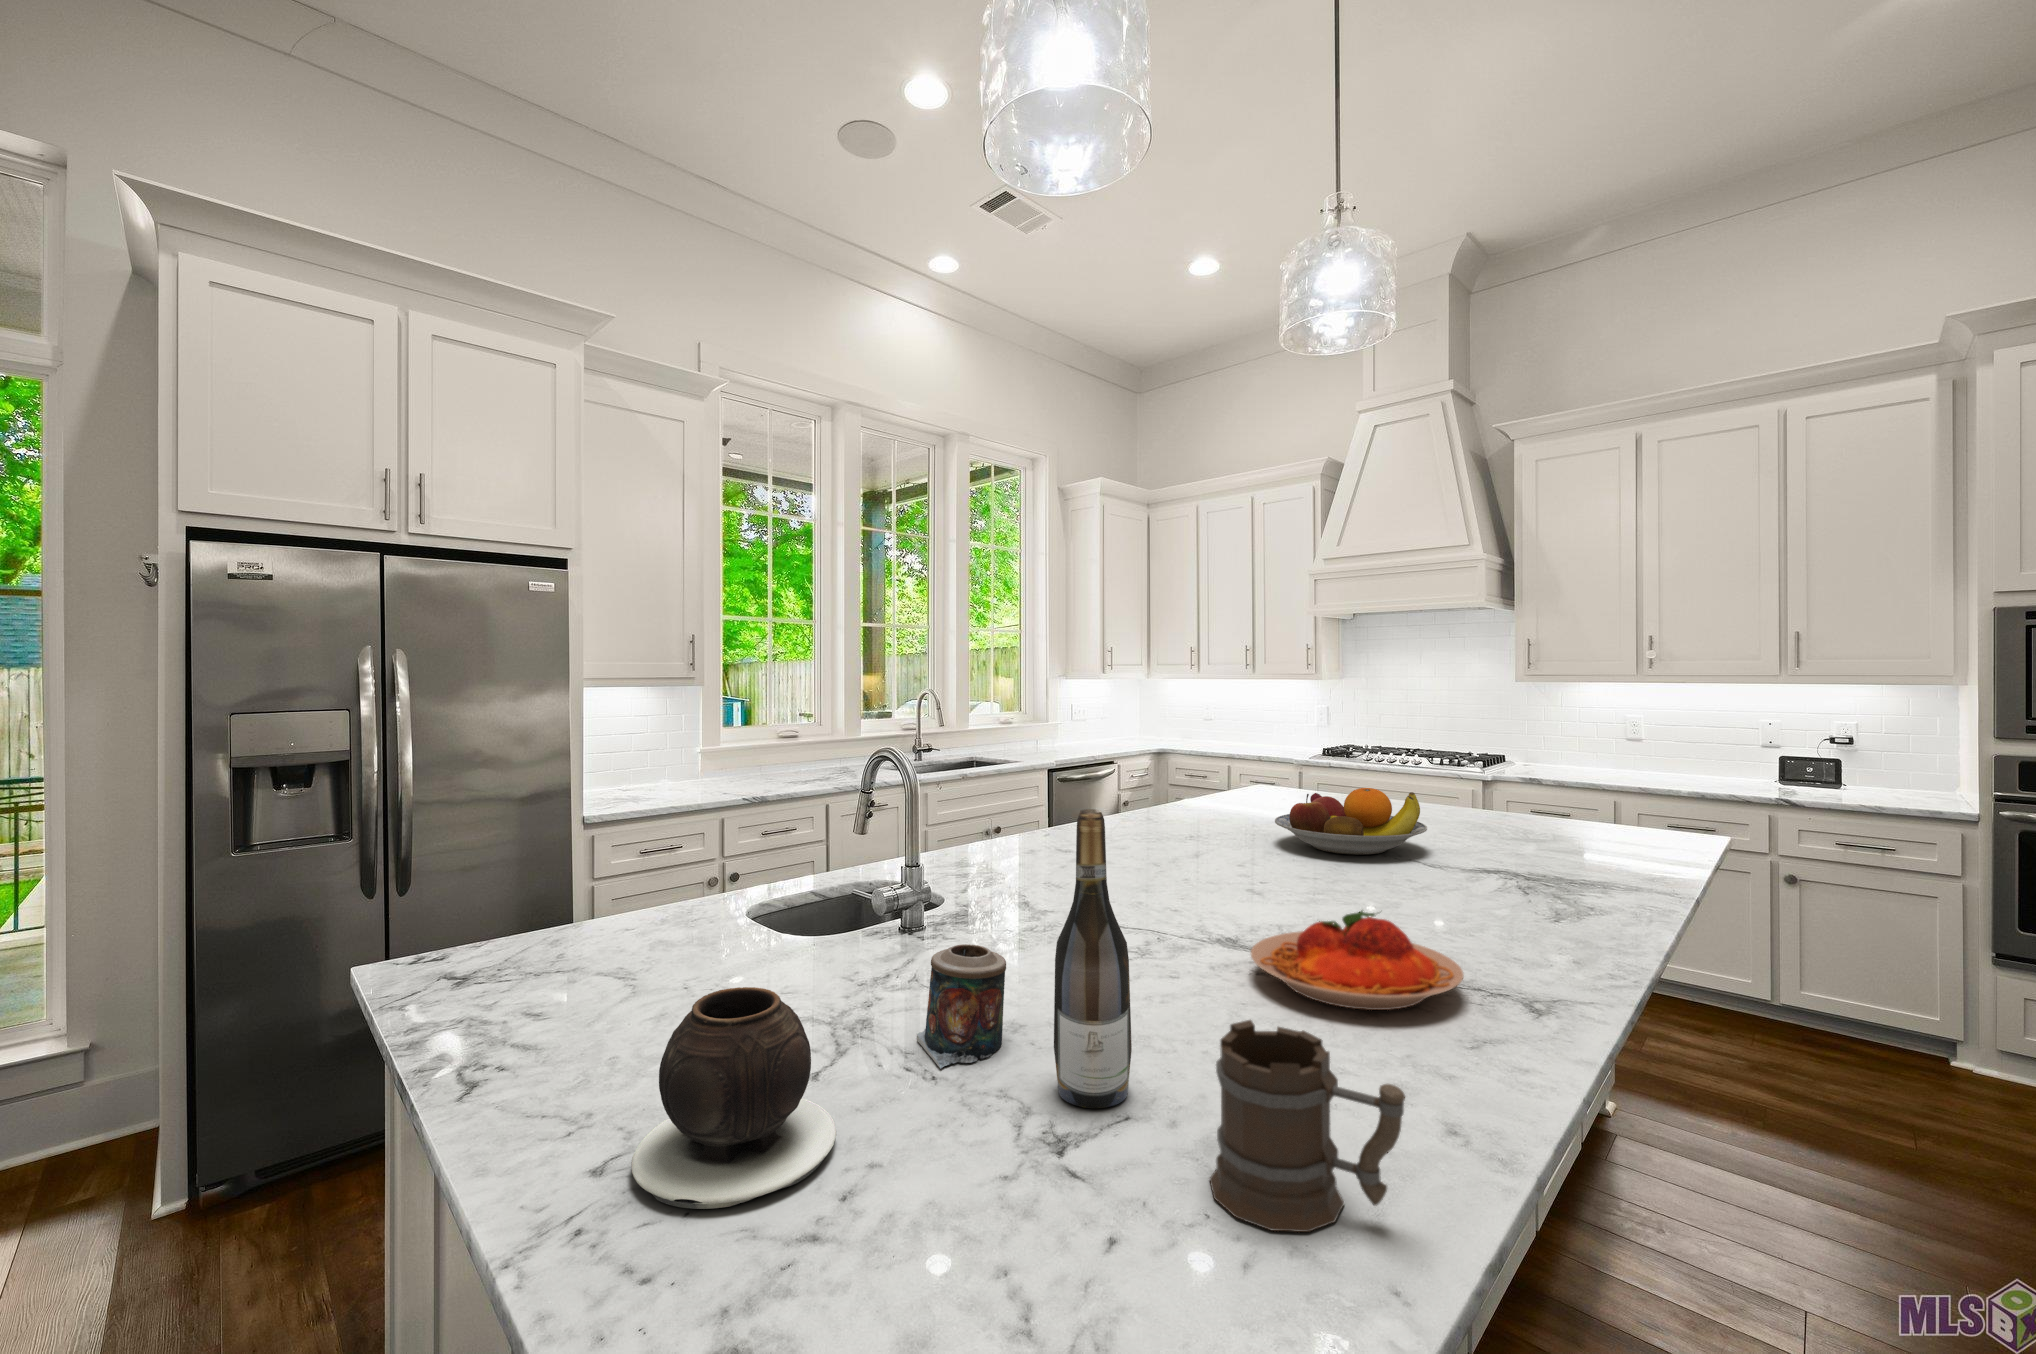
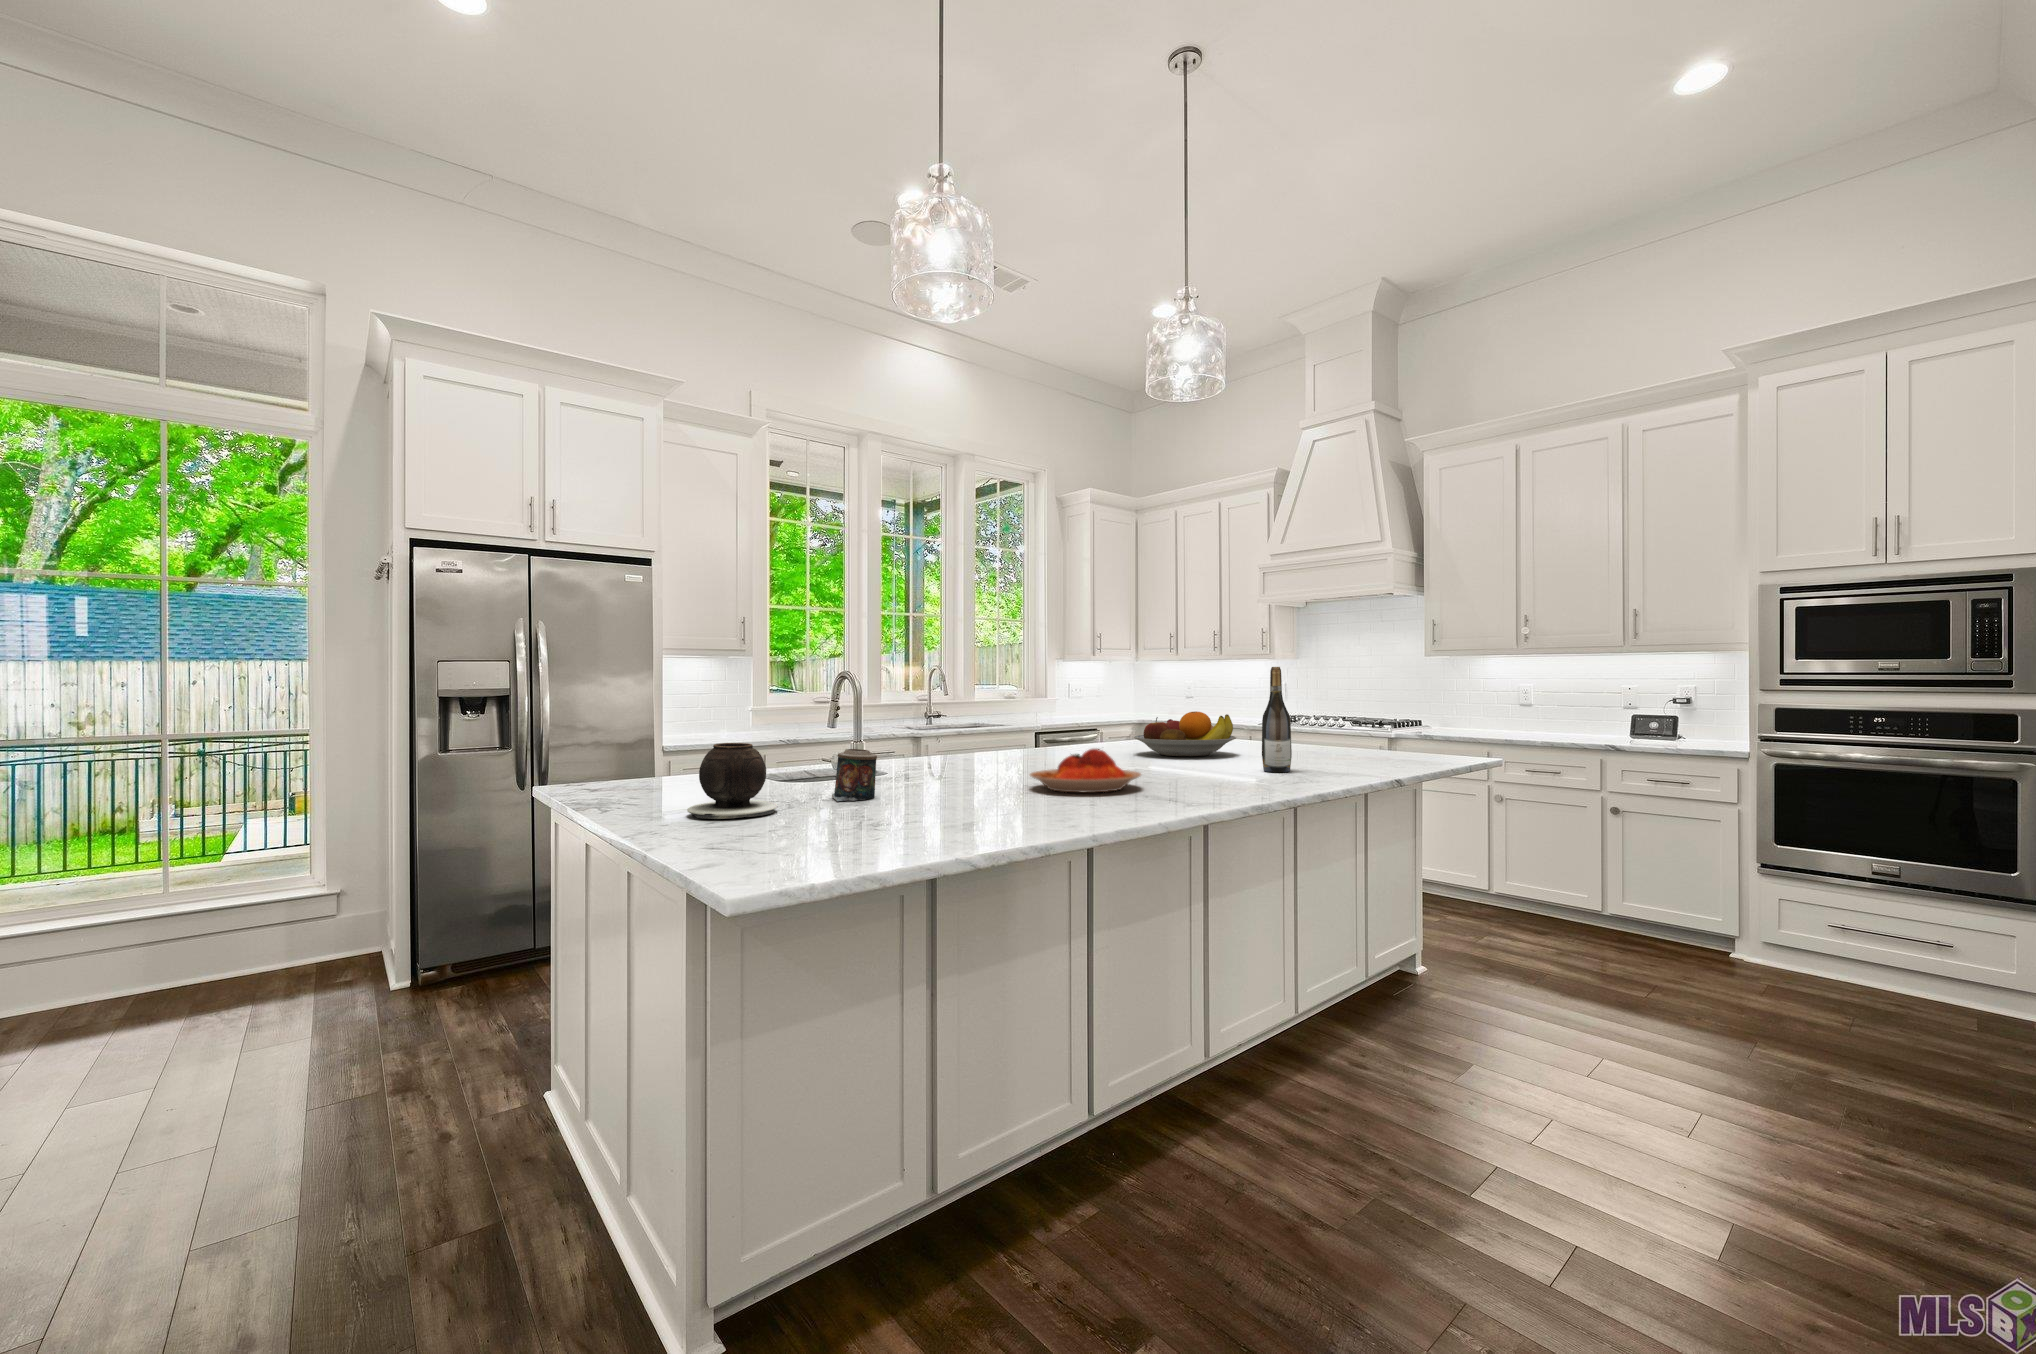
wine bottle: present [1054,809,1132,1108] -> present [1262,667,1292,772]
mug: present [1210,1020,1405,1232] -> none [929,752,998,823]

